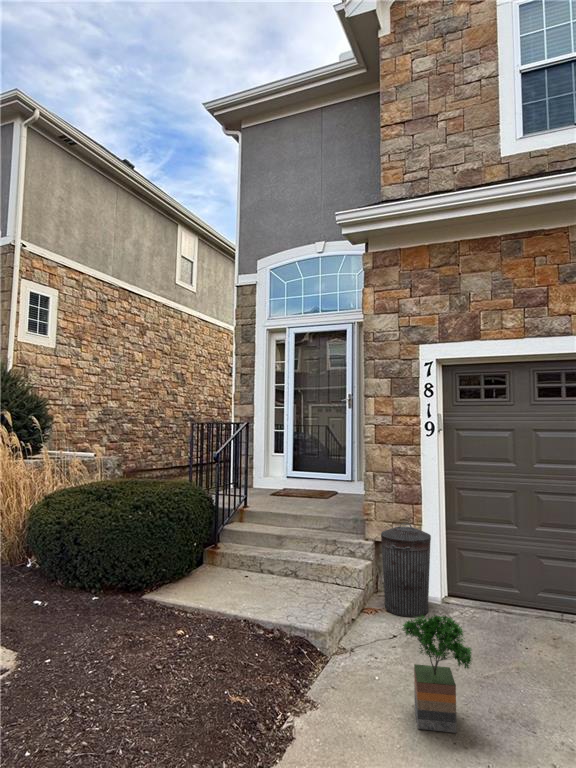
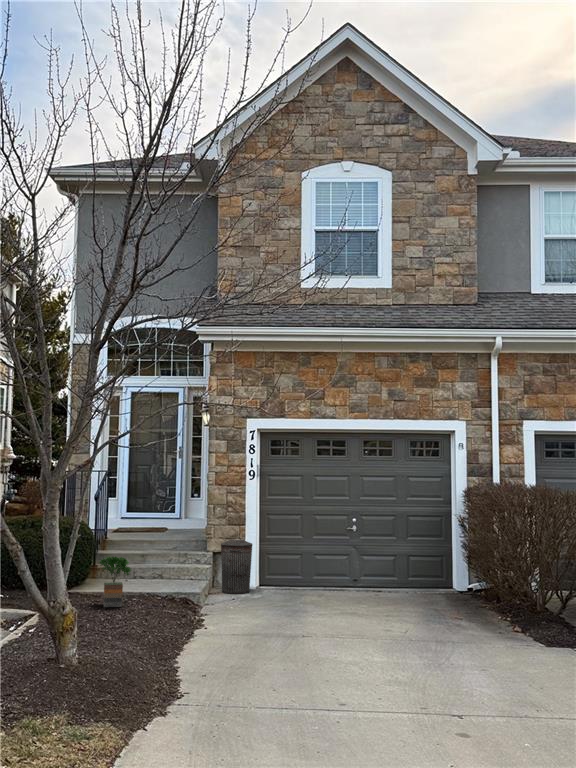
potted tree: present [403,615,472,733] -> present [99,557,131,607]

